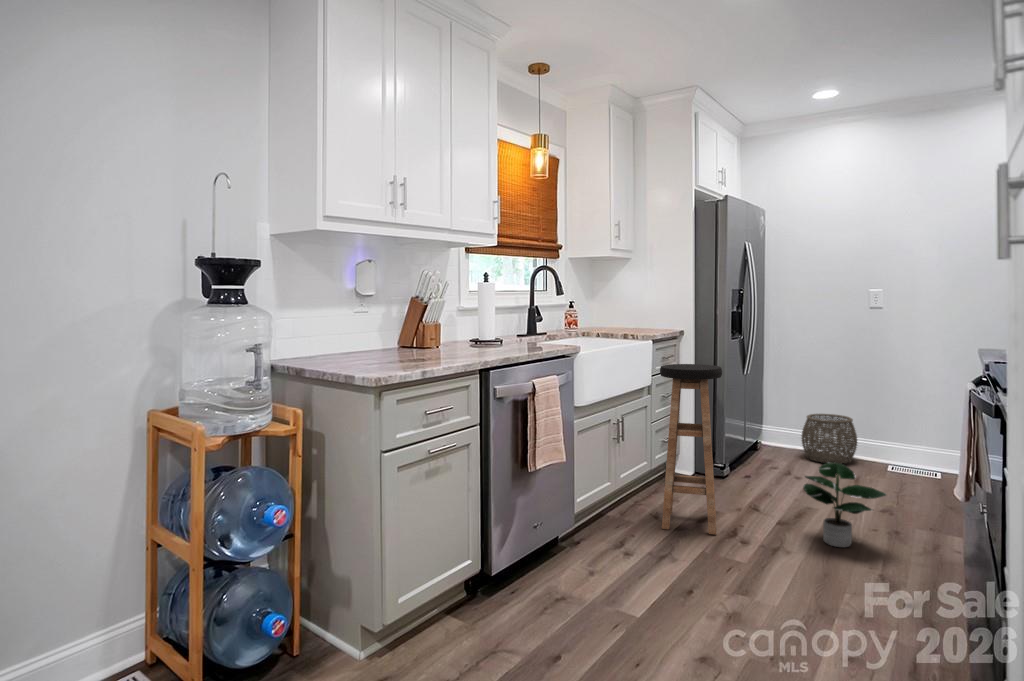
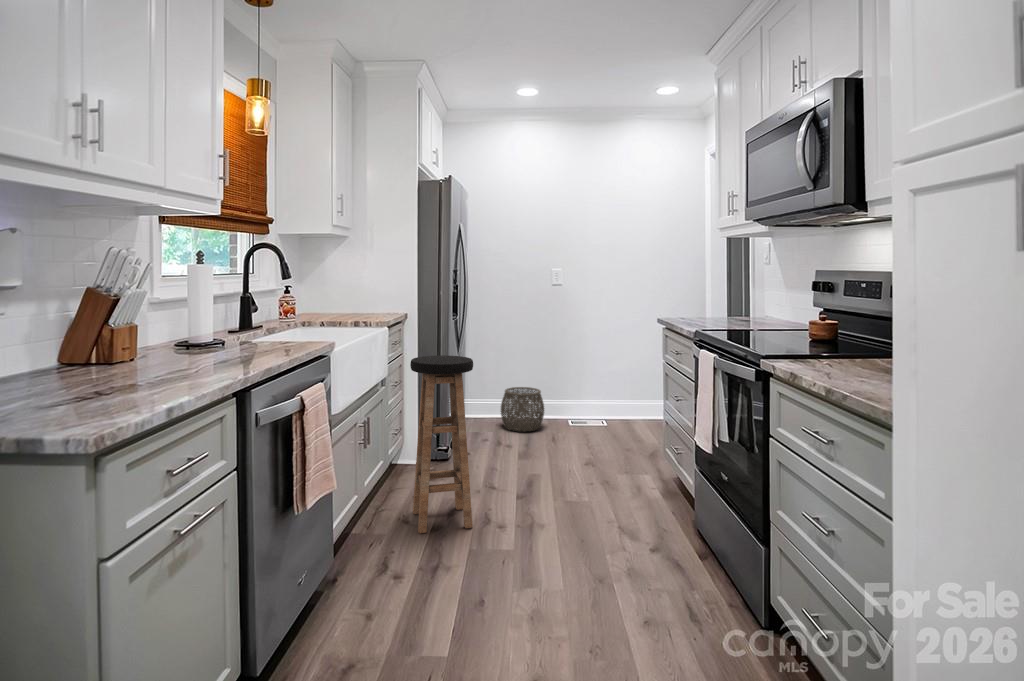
potted plant: present [803,463,886,547] -> none [541,439,609,515]

